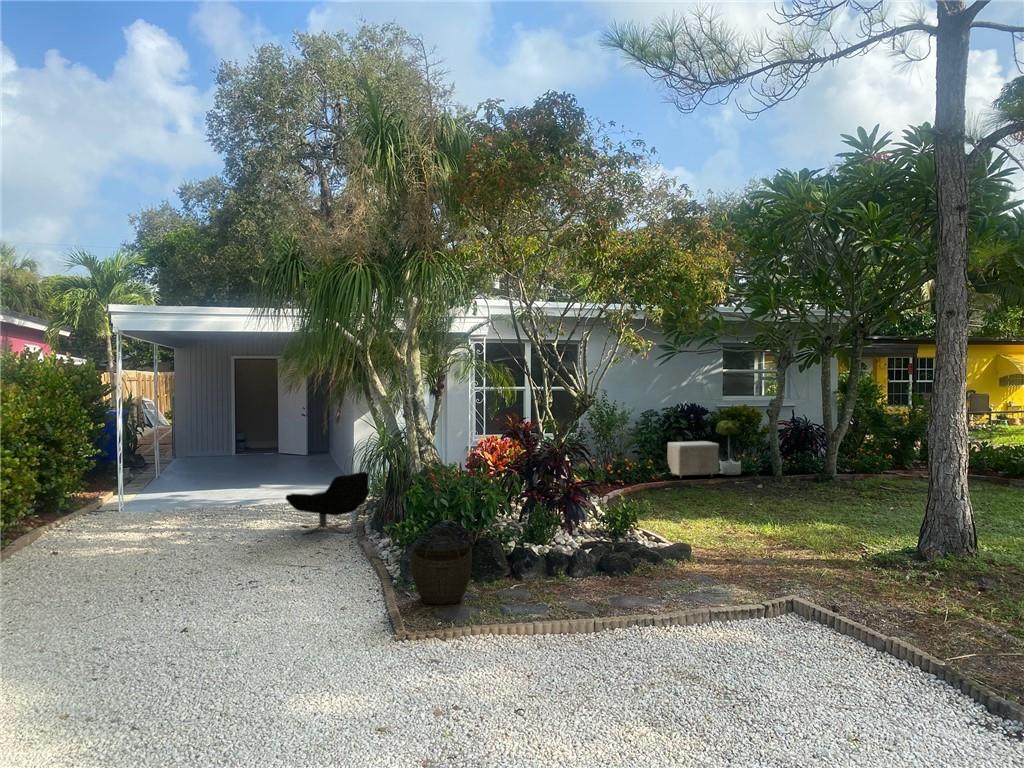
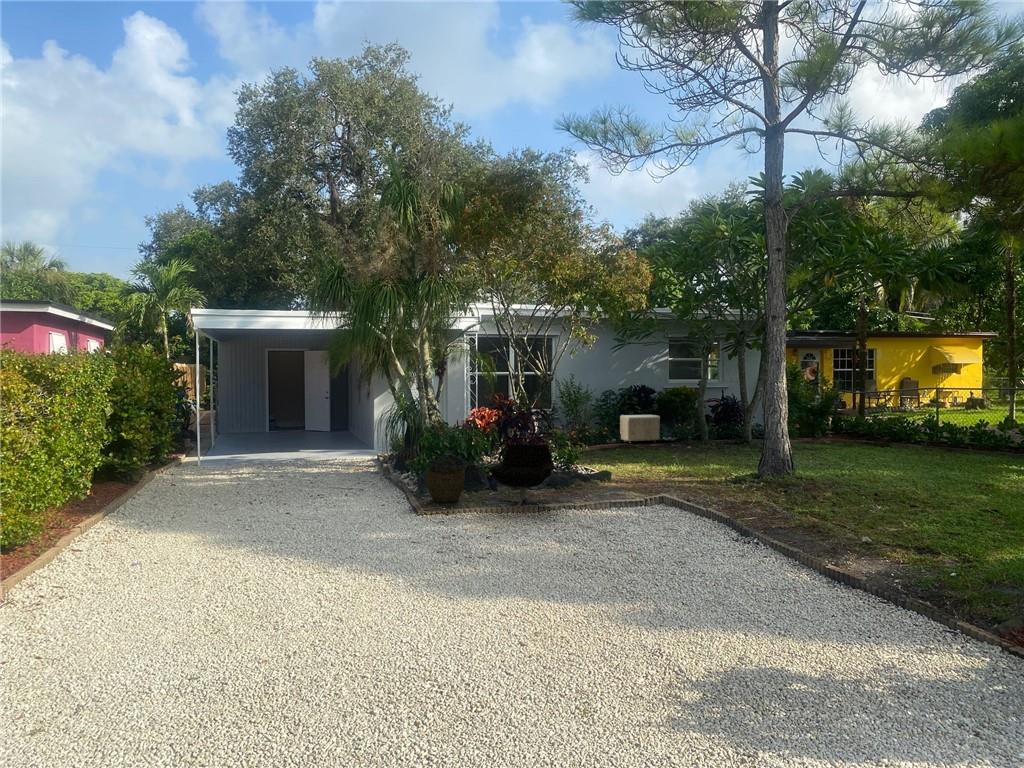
potted tree: present [716,420,741,475] -> none [659,397,679,441]
lounge chair: present [286,472,369,535] -> present [489,444,554,506]

